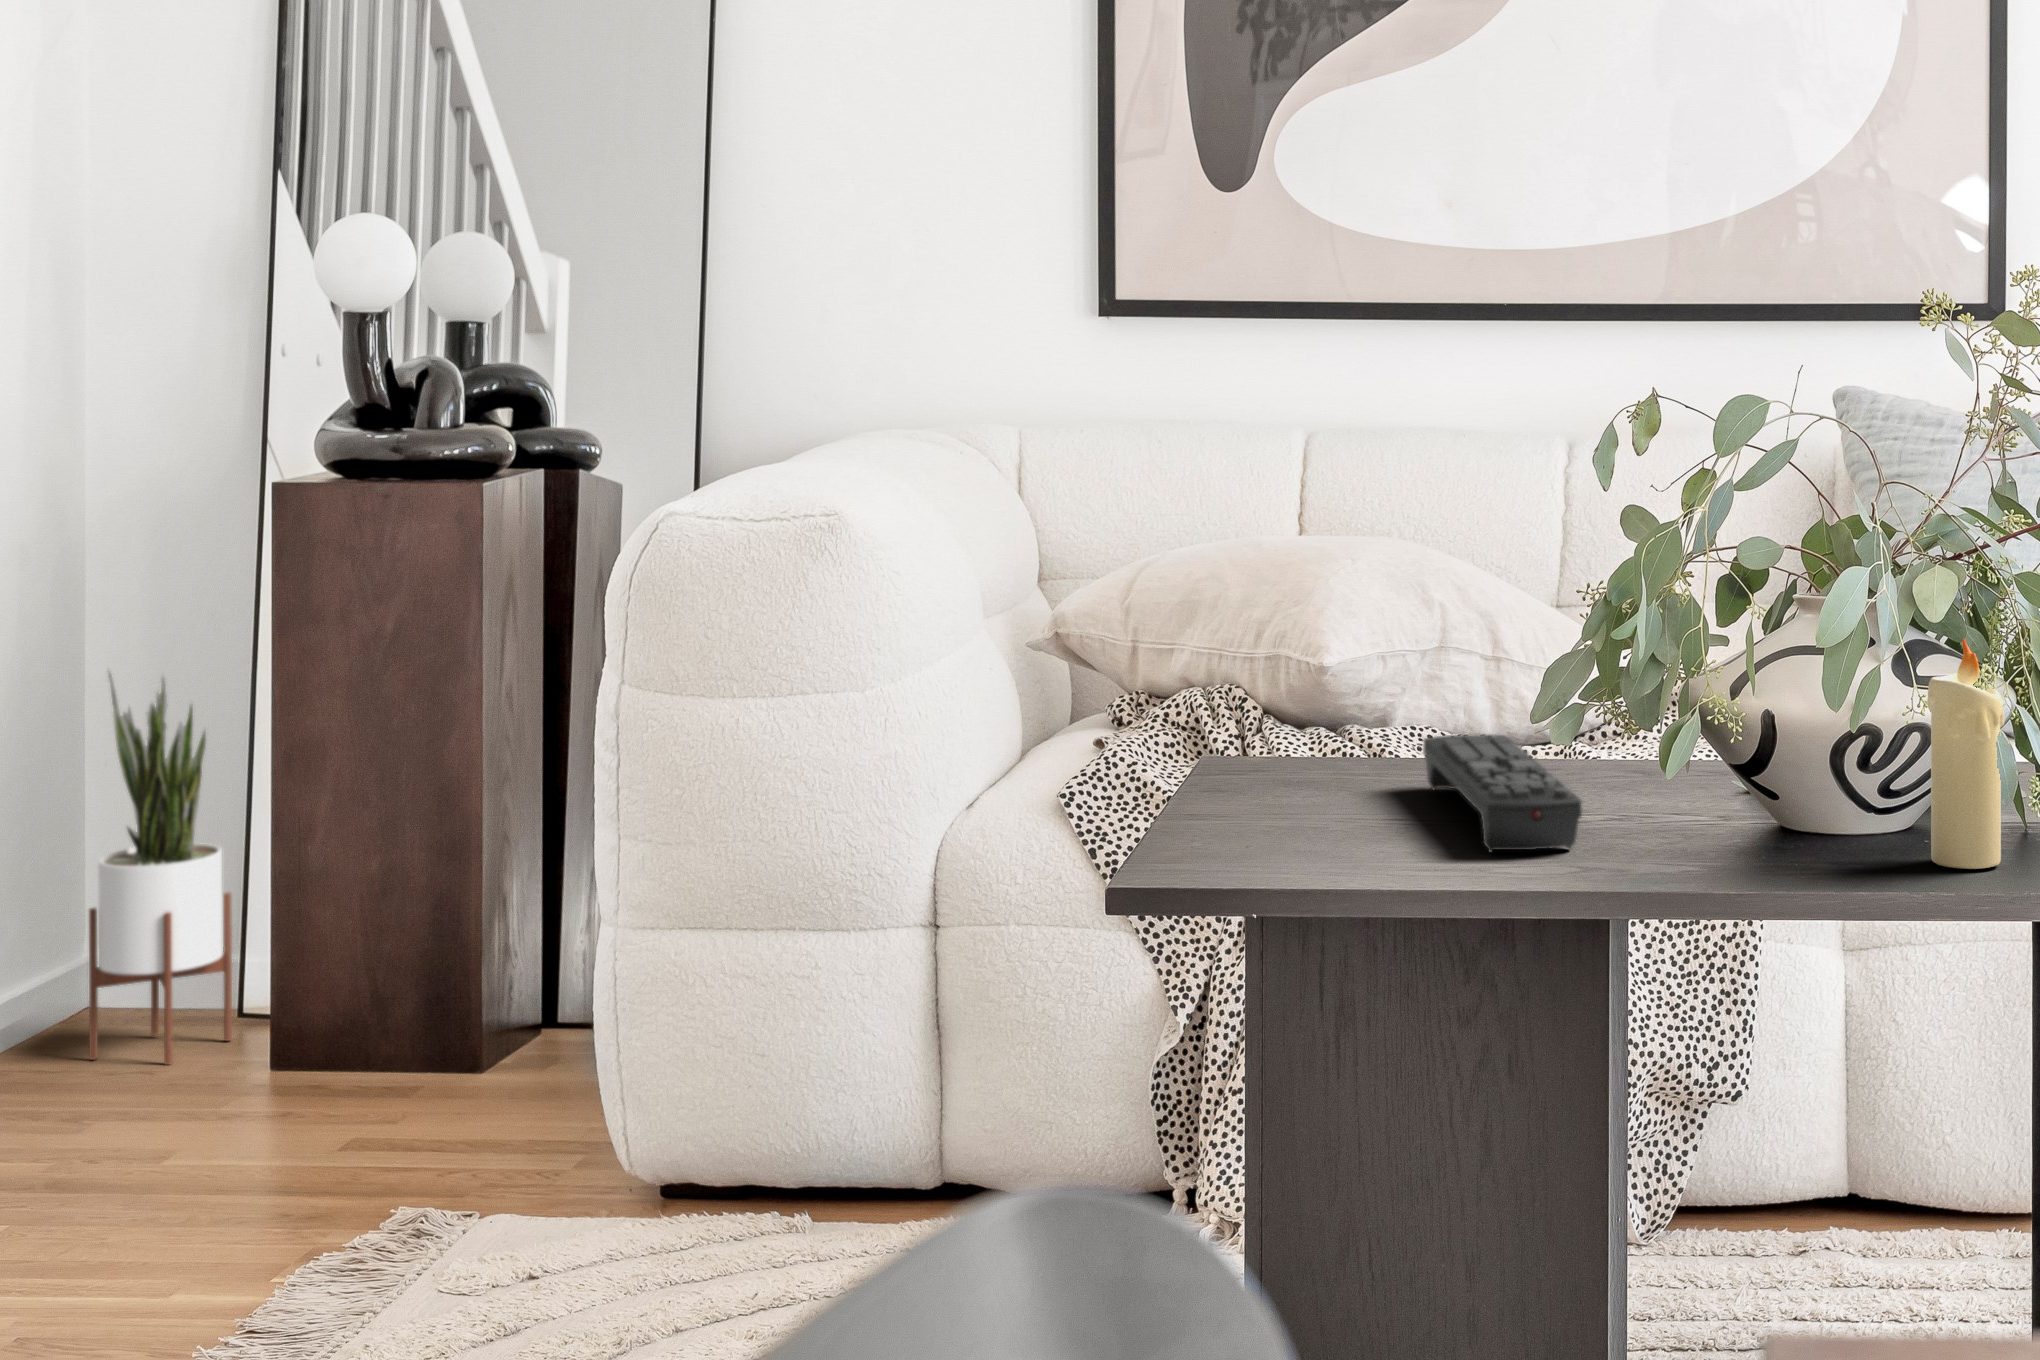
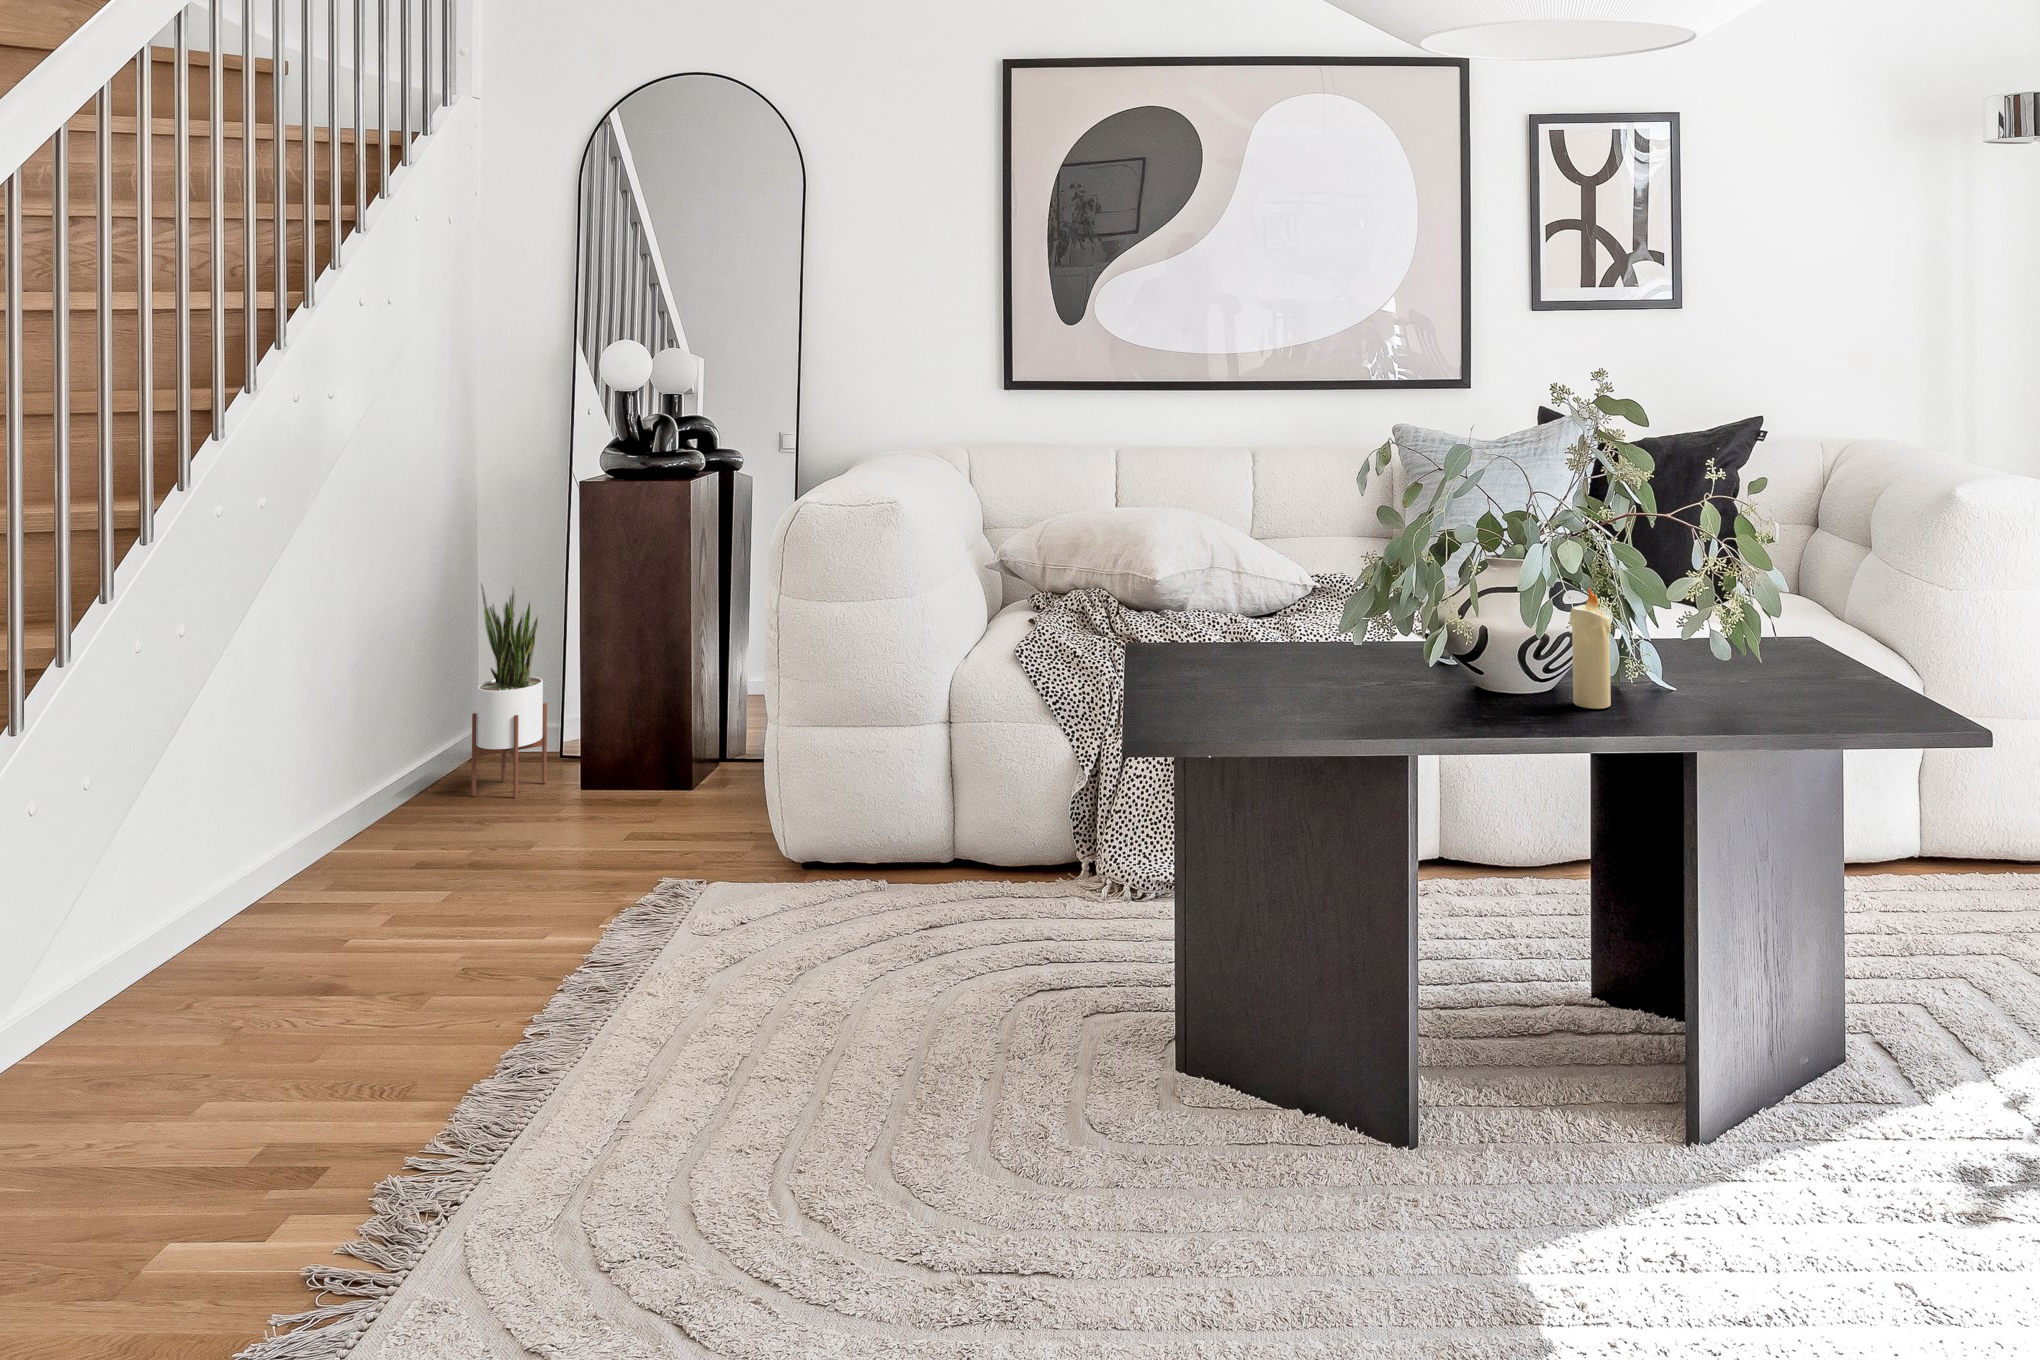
remote control: present [1423,734,1582,852] -> none [1278,632,1389,703]

